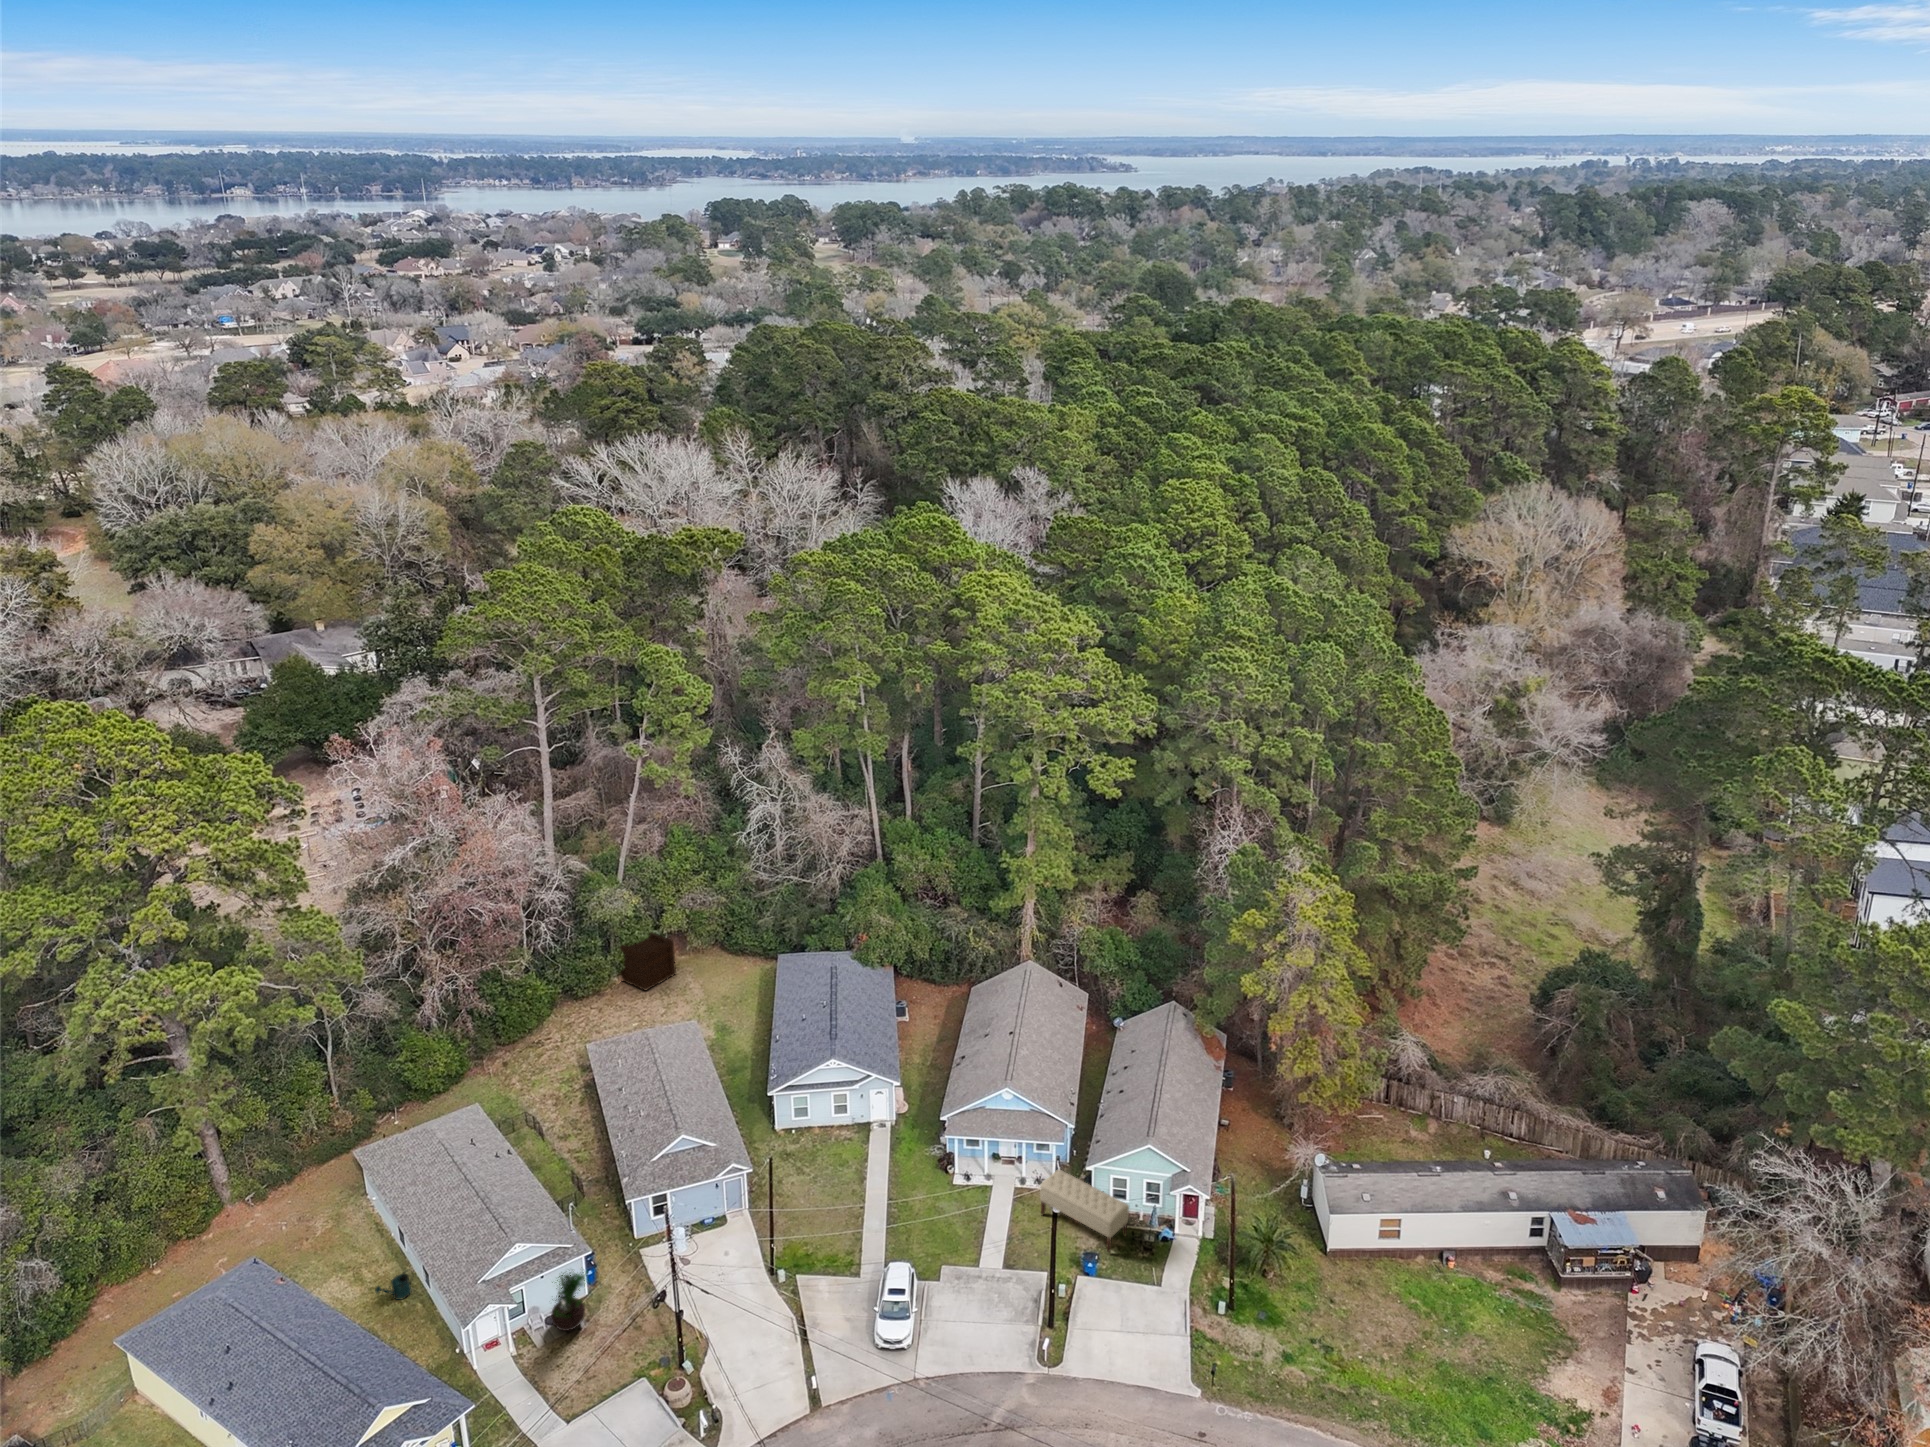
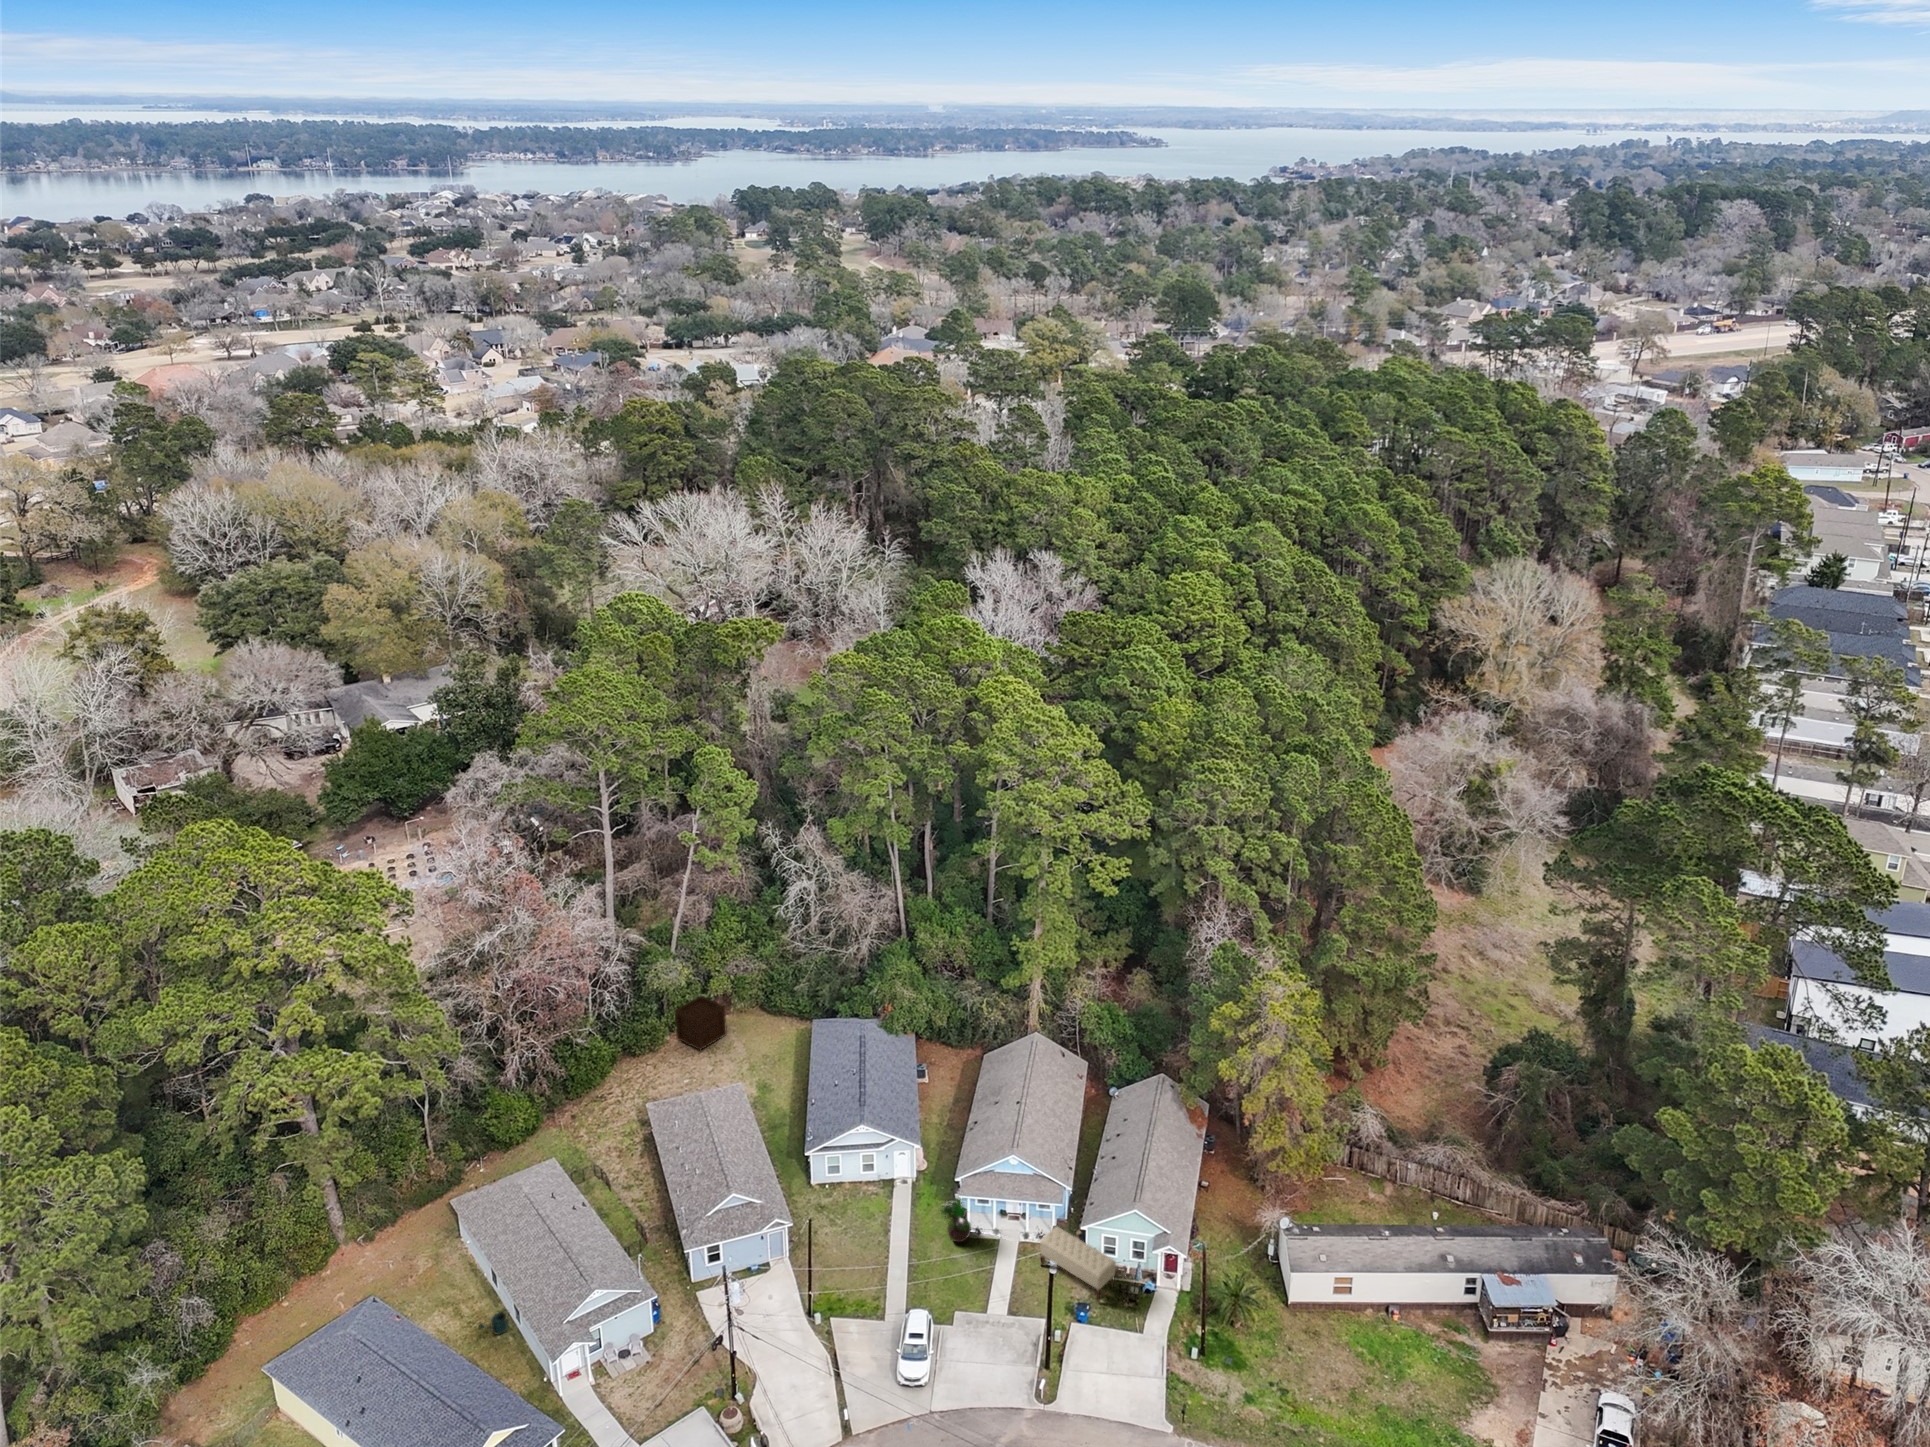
potted tree: present [551,1272,589,1331] -> present [941,1199,971,1242]

